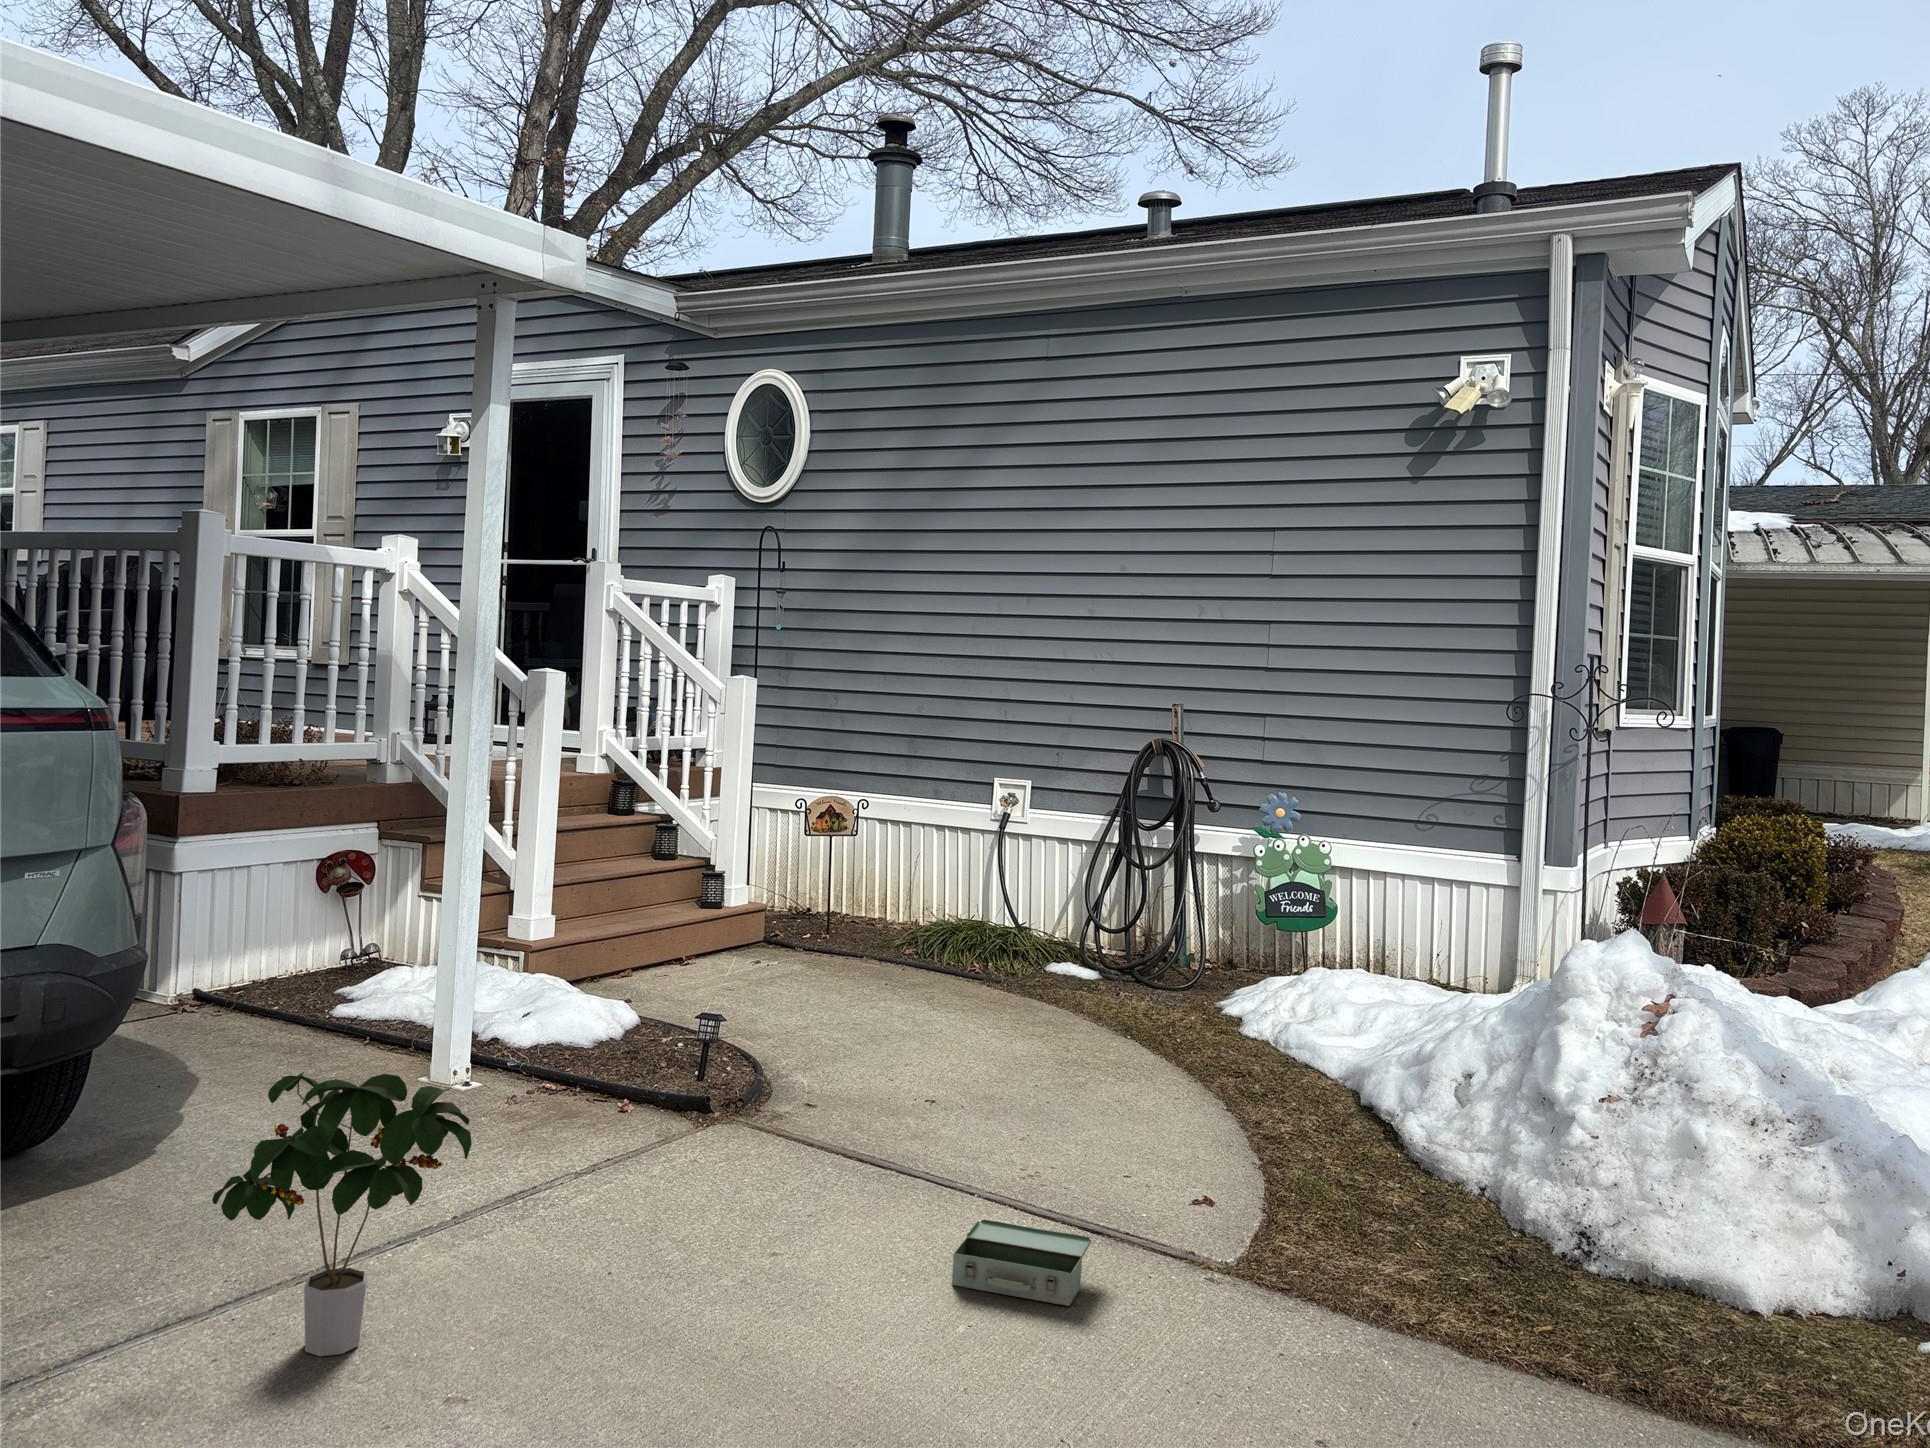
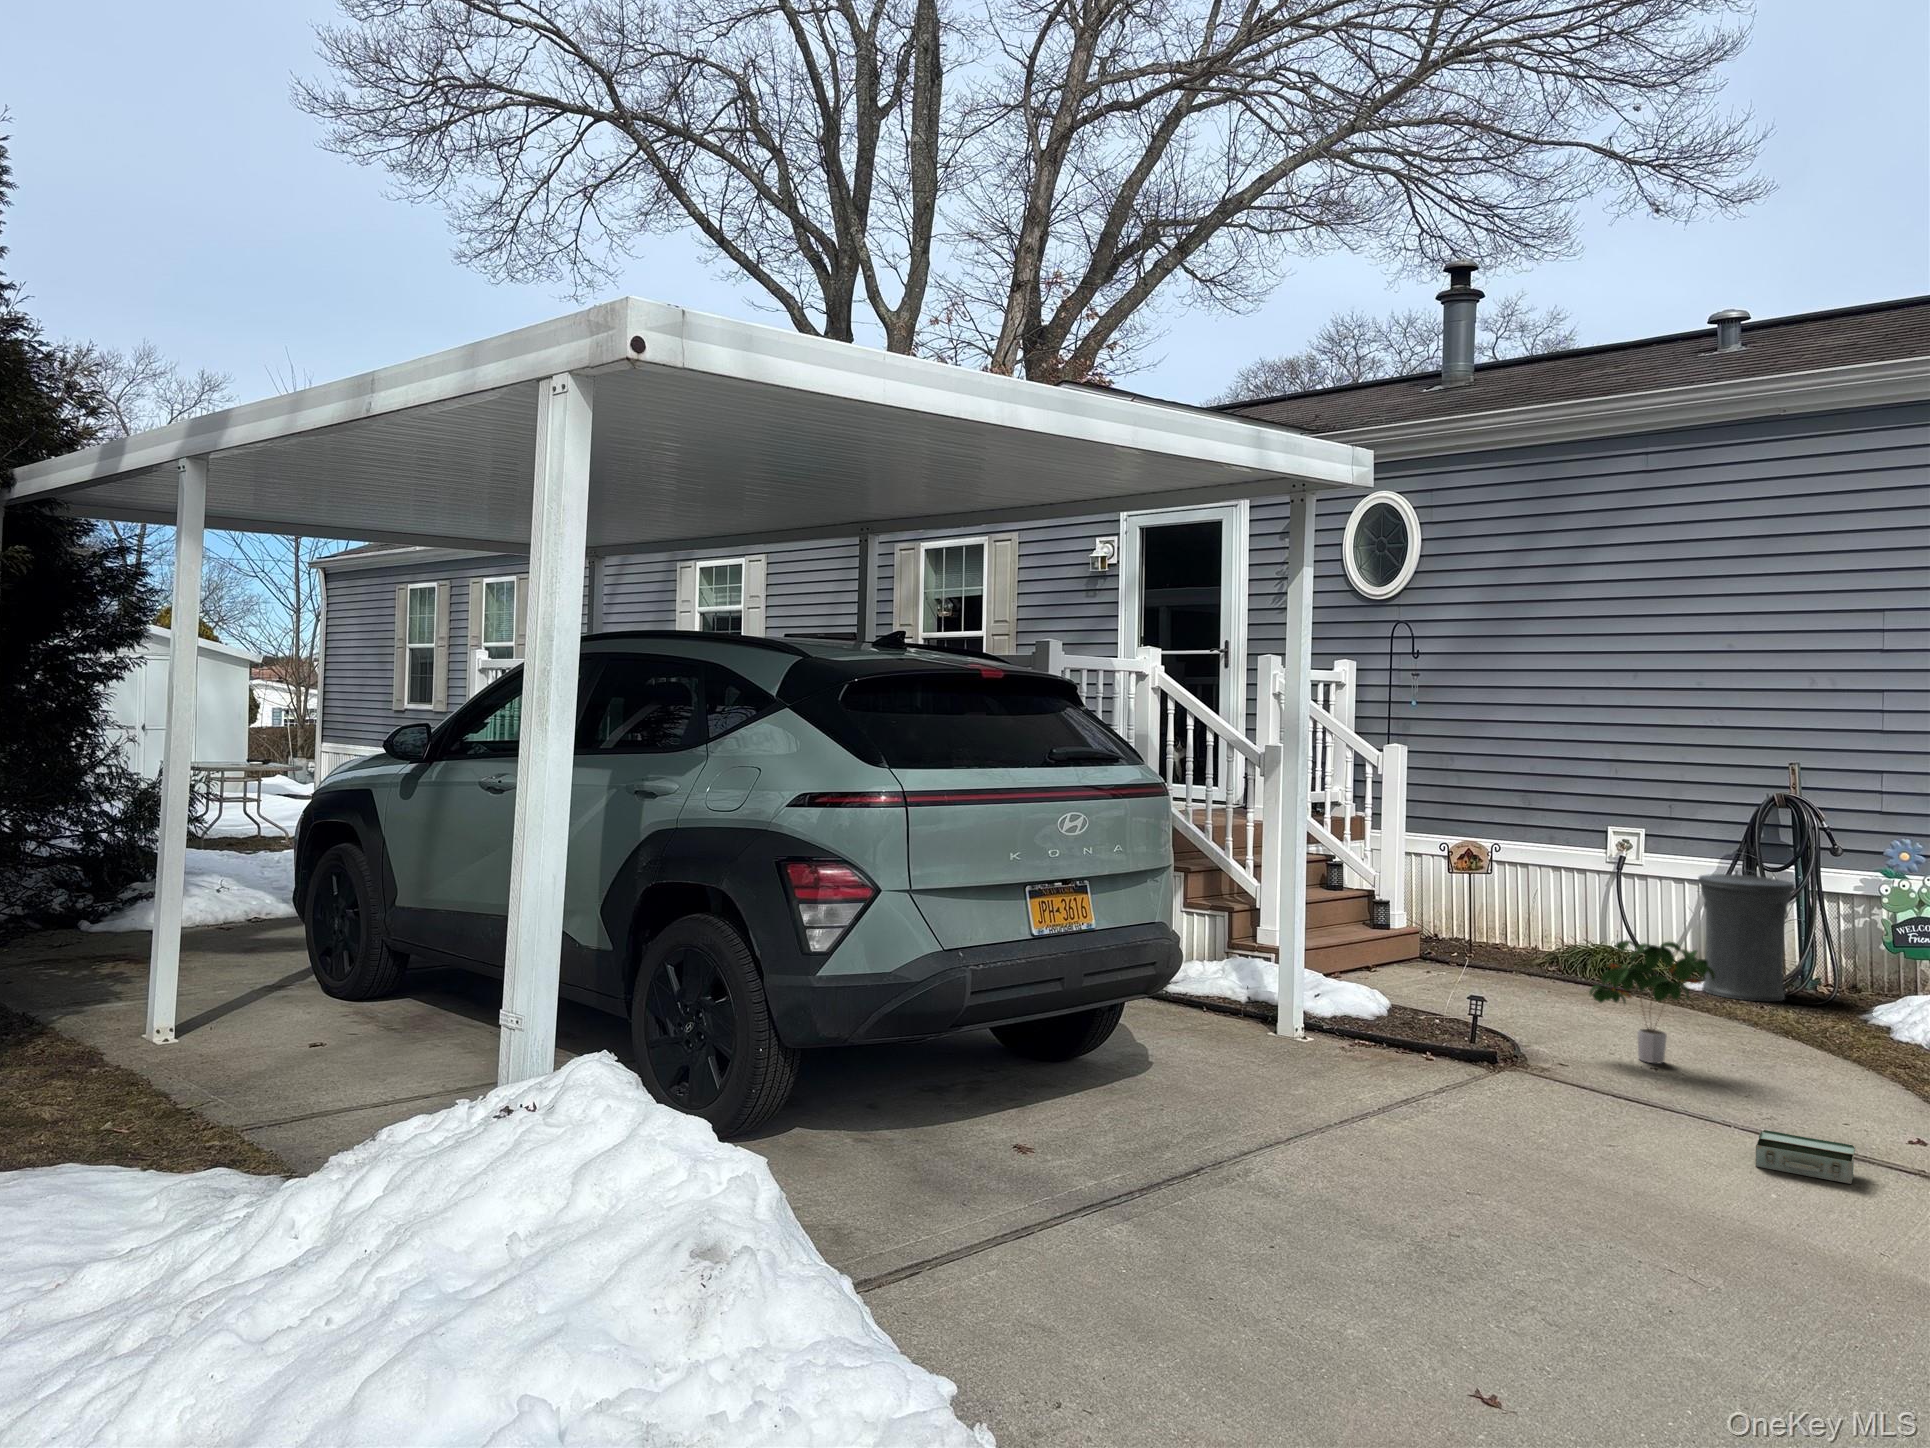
trash can: none [1069,829,1168,983] -> present [1698,871,1795,1002]
potted plant: present [212,1072,472,1356] -> present [1589,940,1715,1063]

